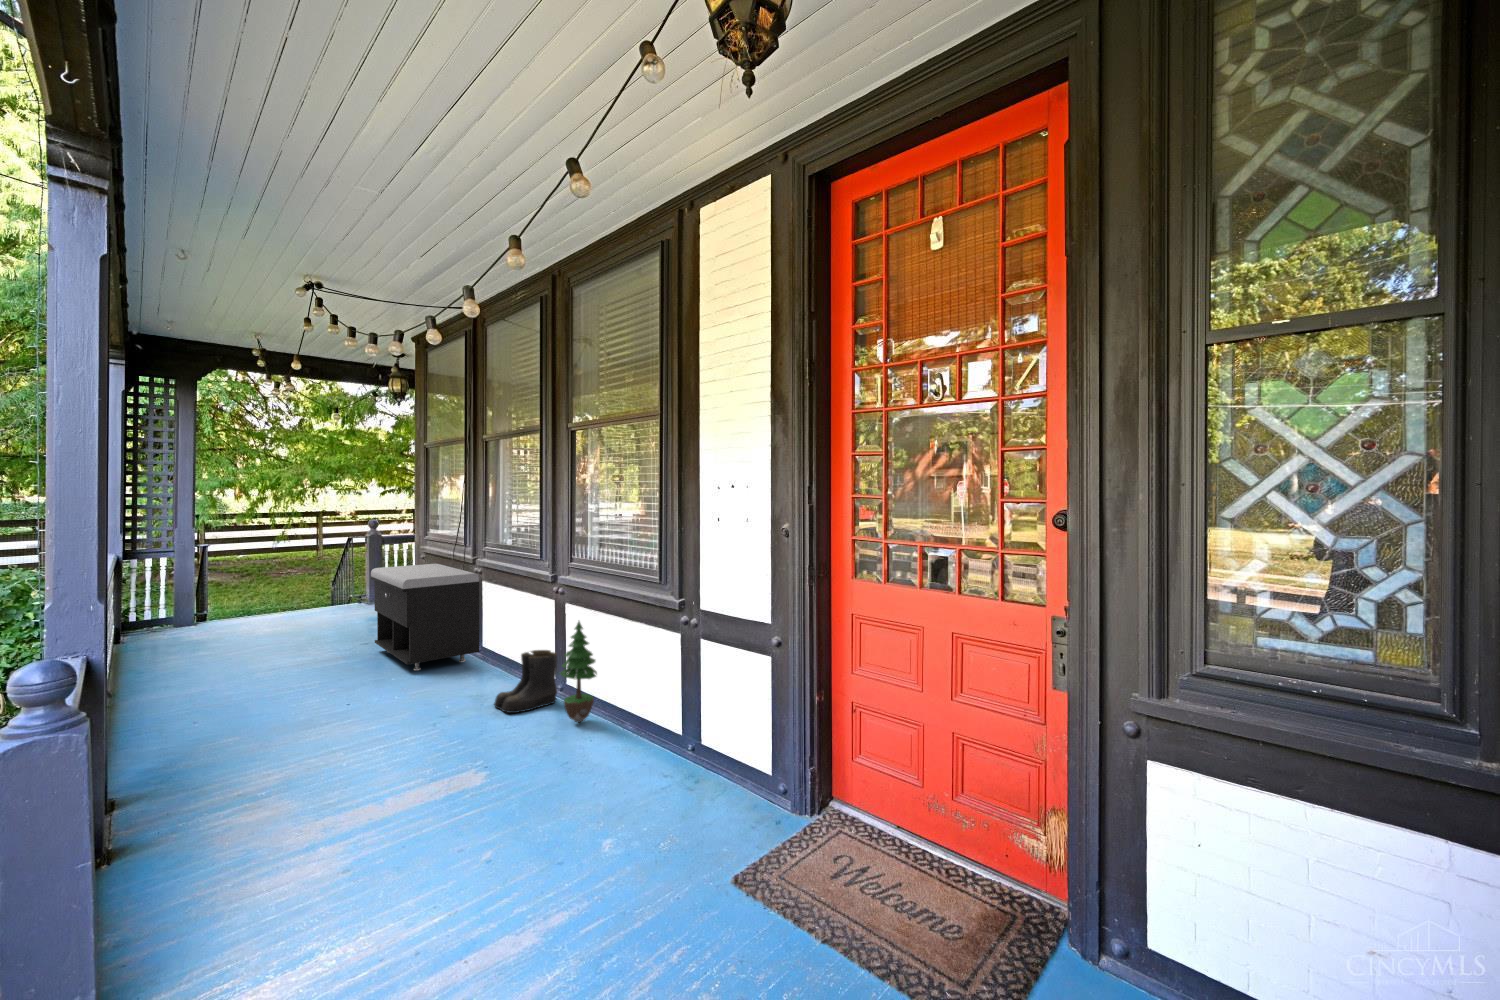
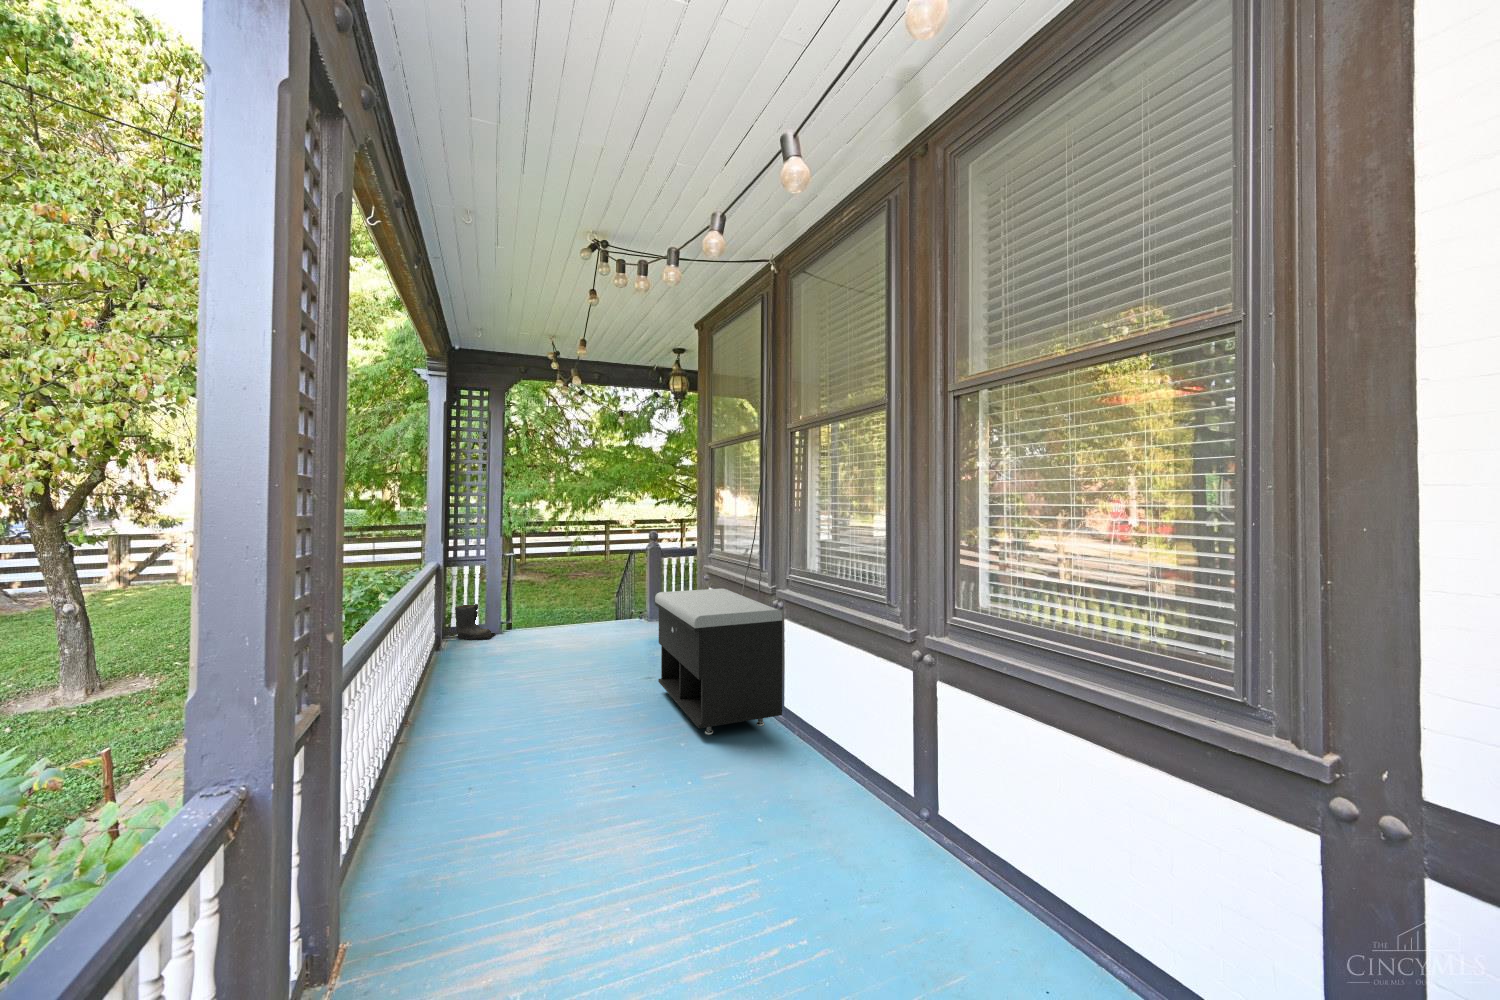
potted tree: present [560,622,597,723] -> none [968,737,1044,935]
boots: present [494,650,557,713] -> present [455,604,495,640]

